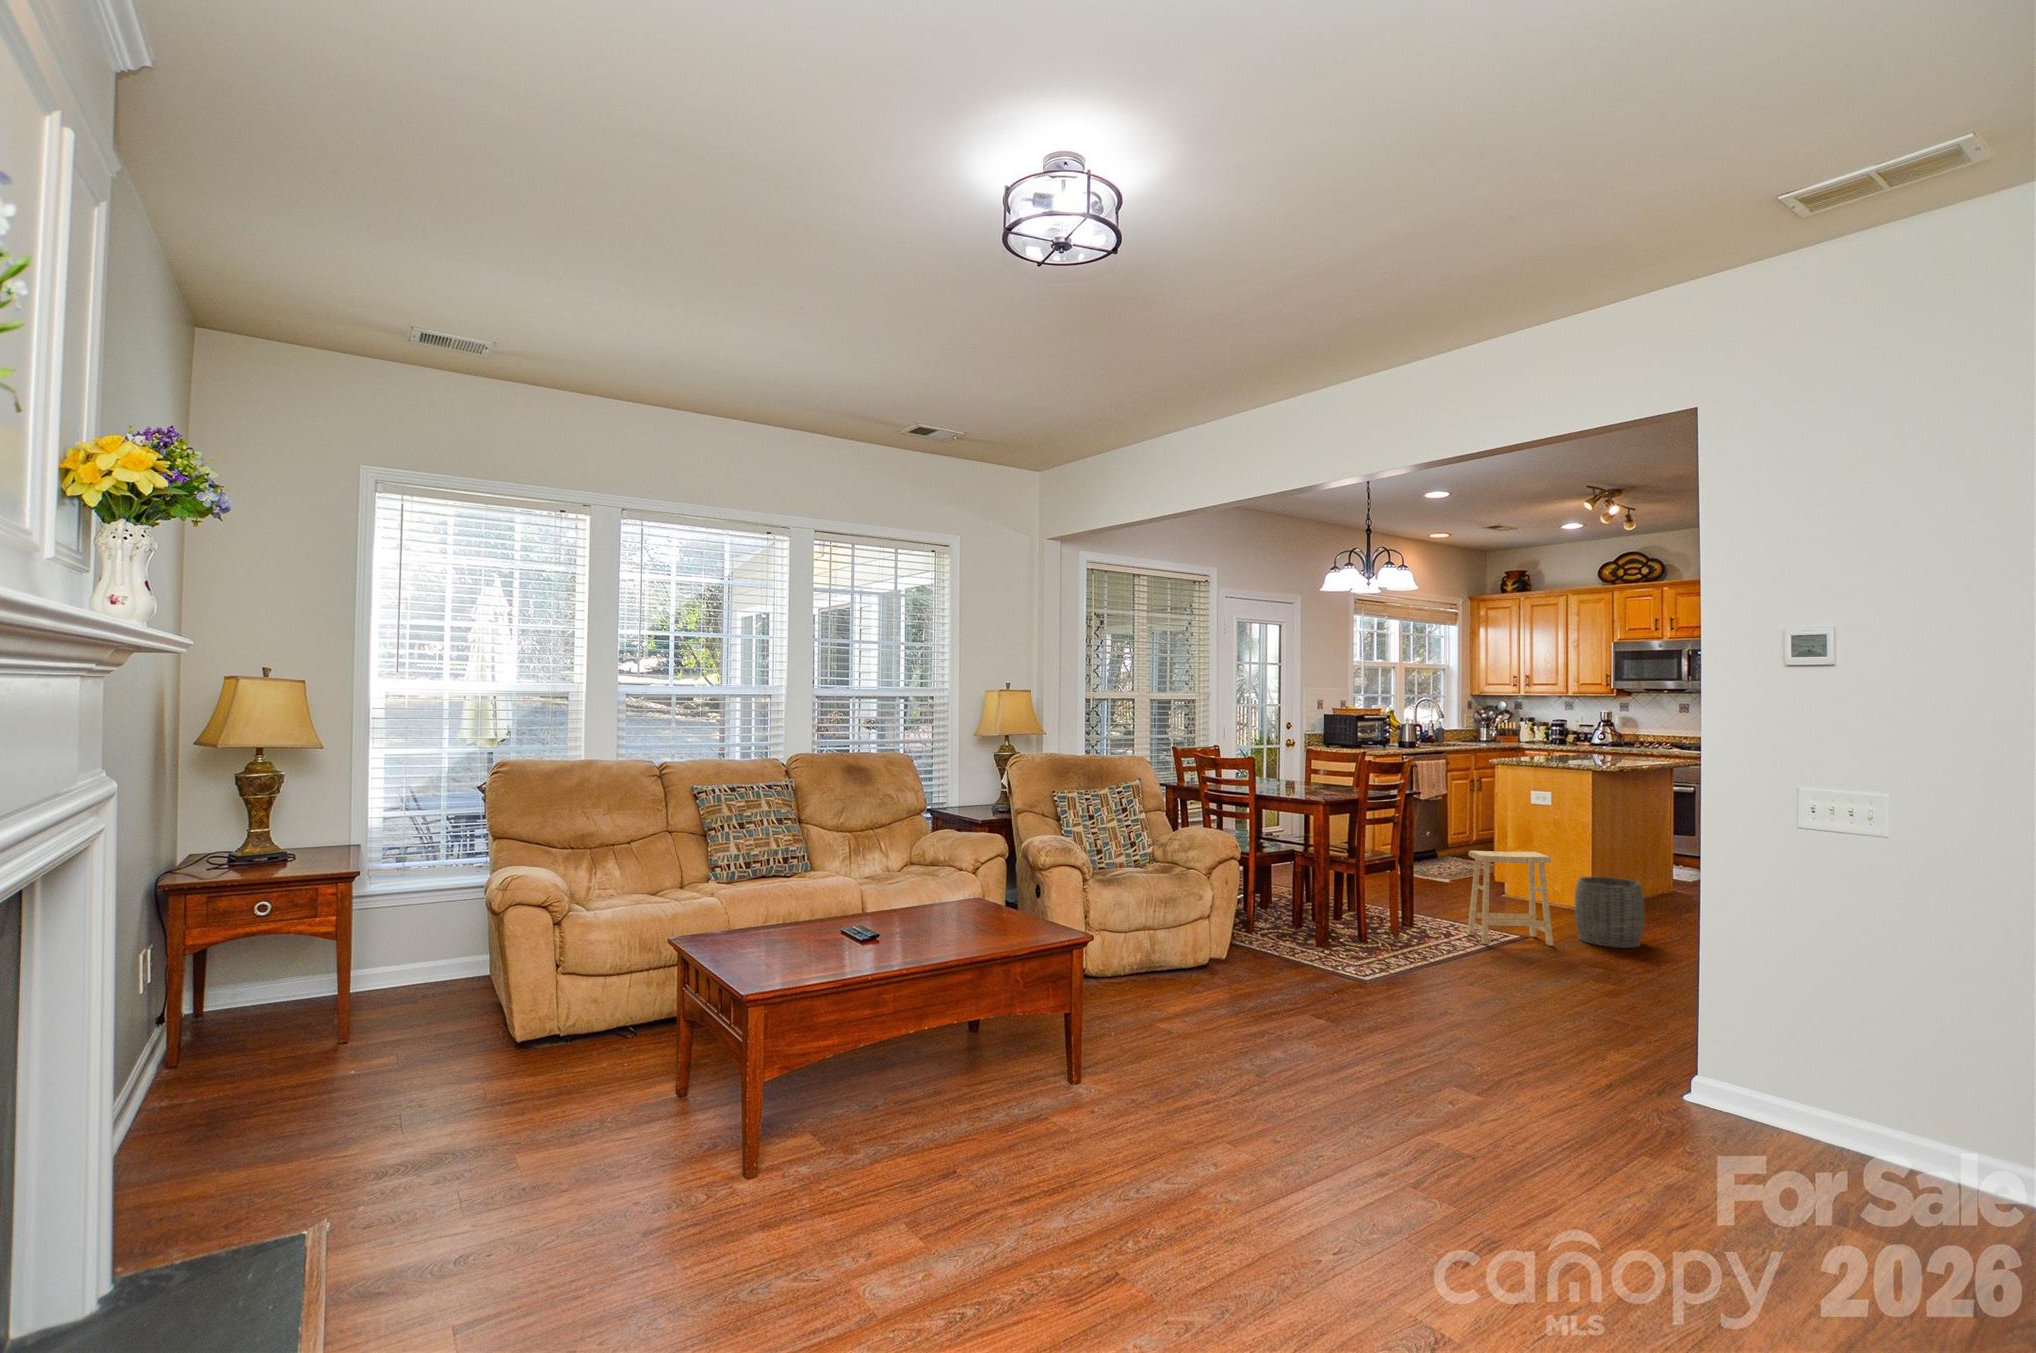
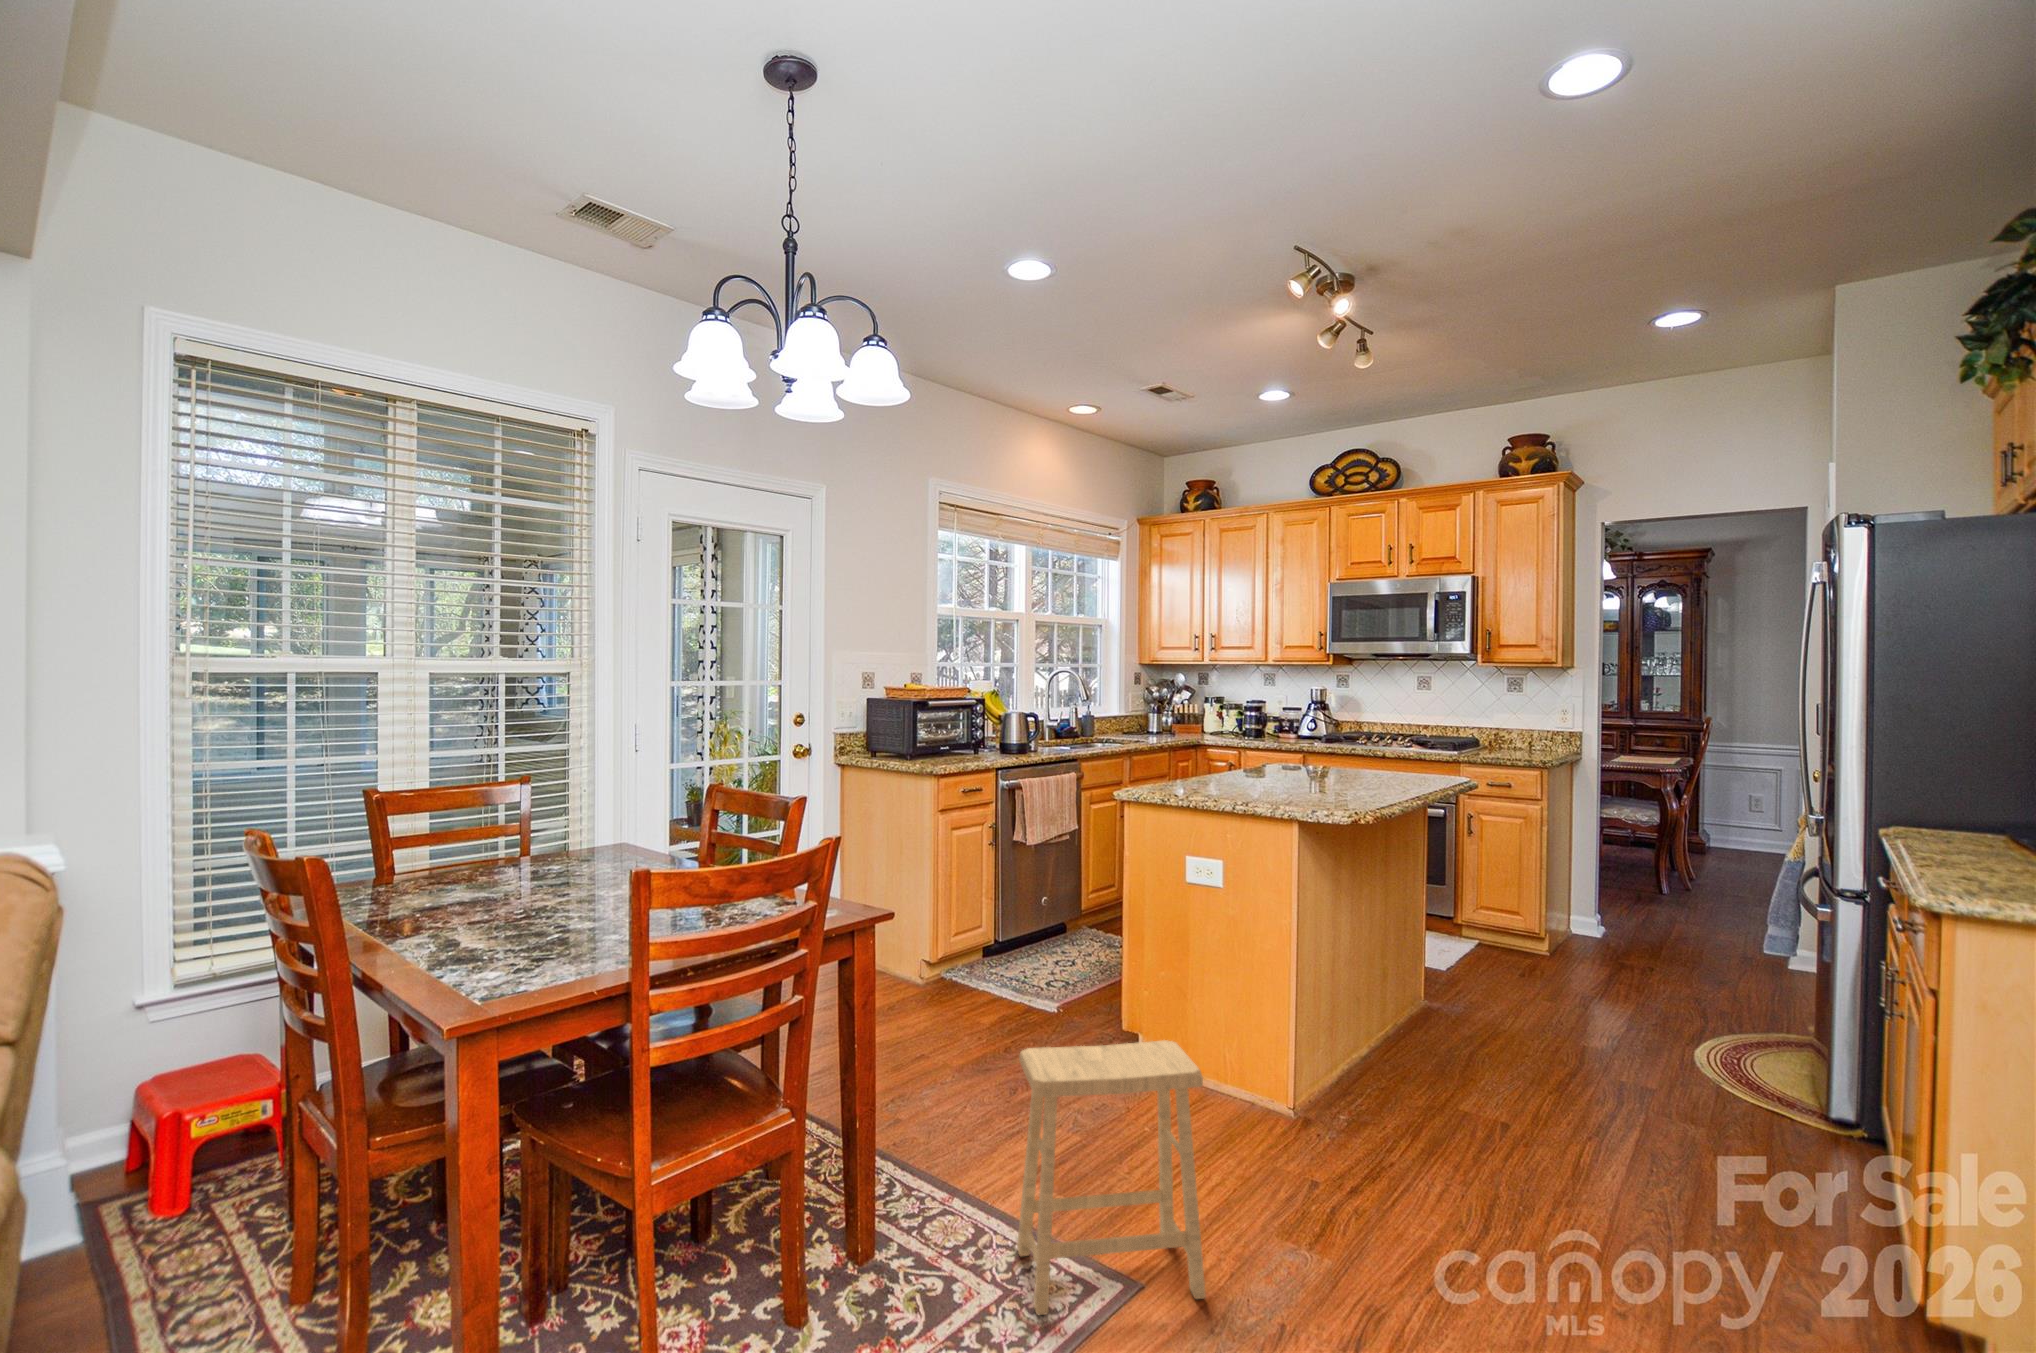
woven basket: present [1575,877,1644,948] -> none [1258,1078,1409,1284]

